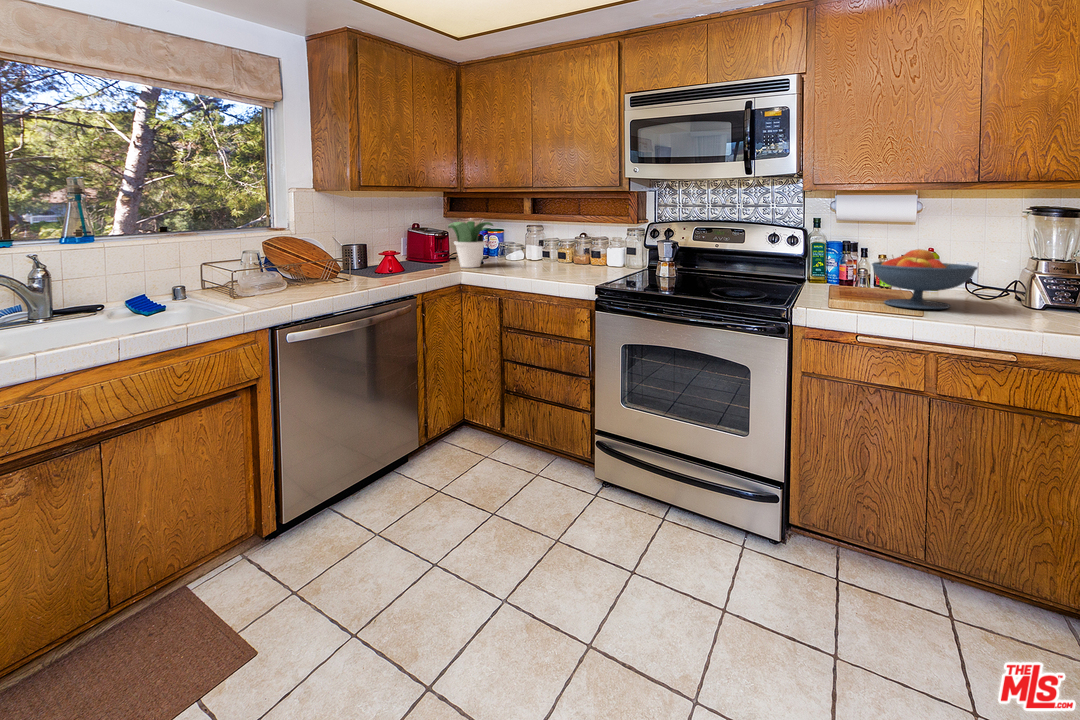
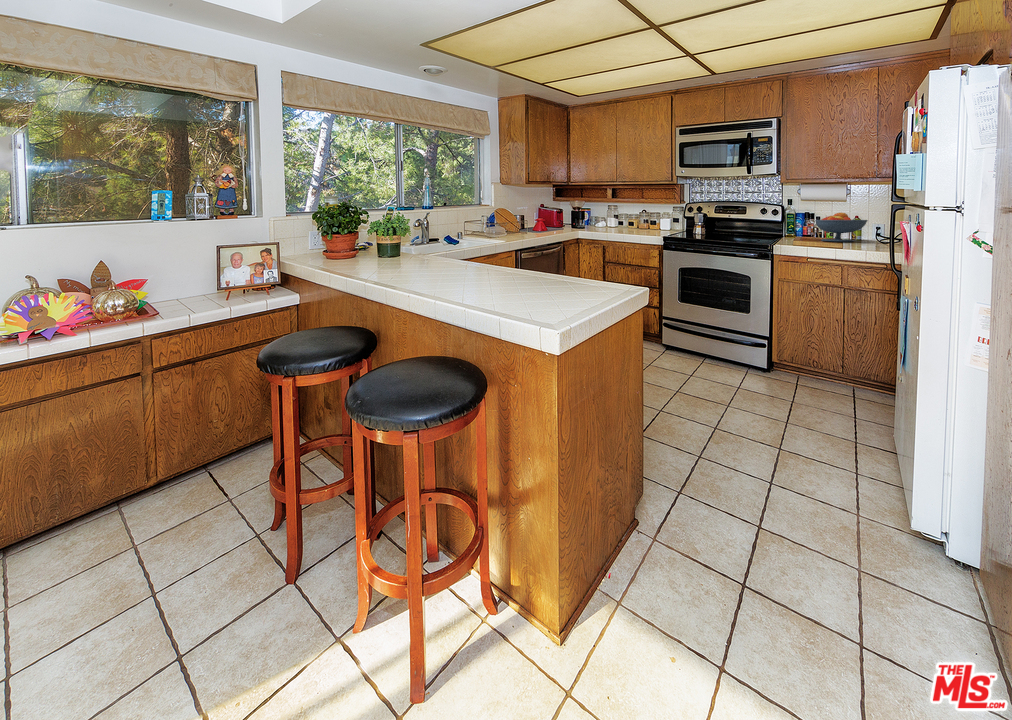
potted plant: present [448,221,493,268] -> none [564,203,595,231]

